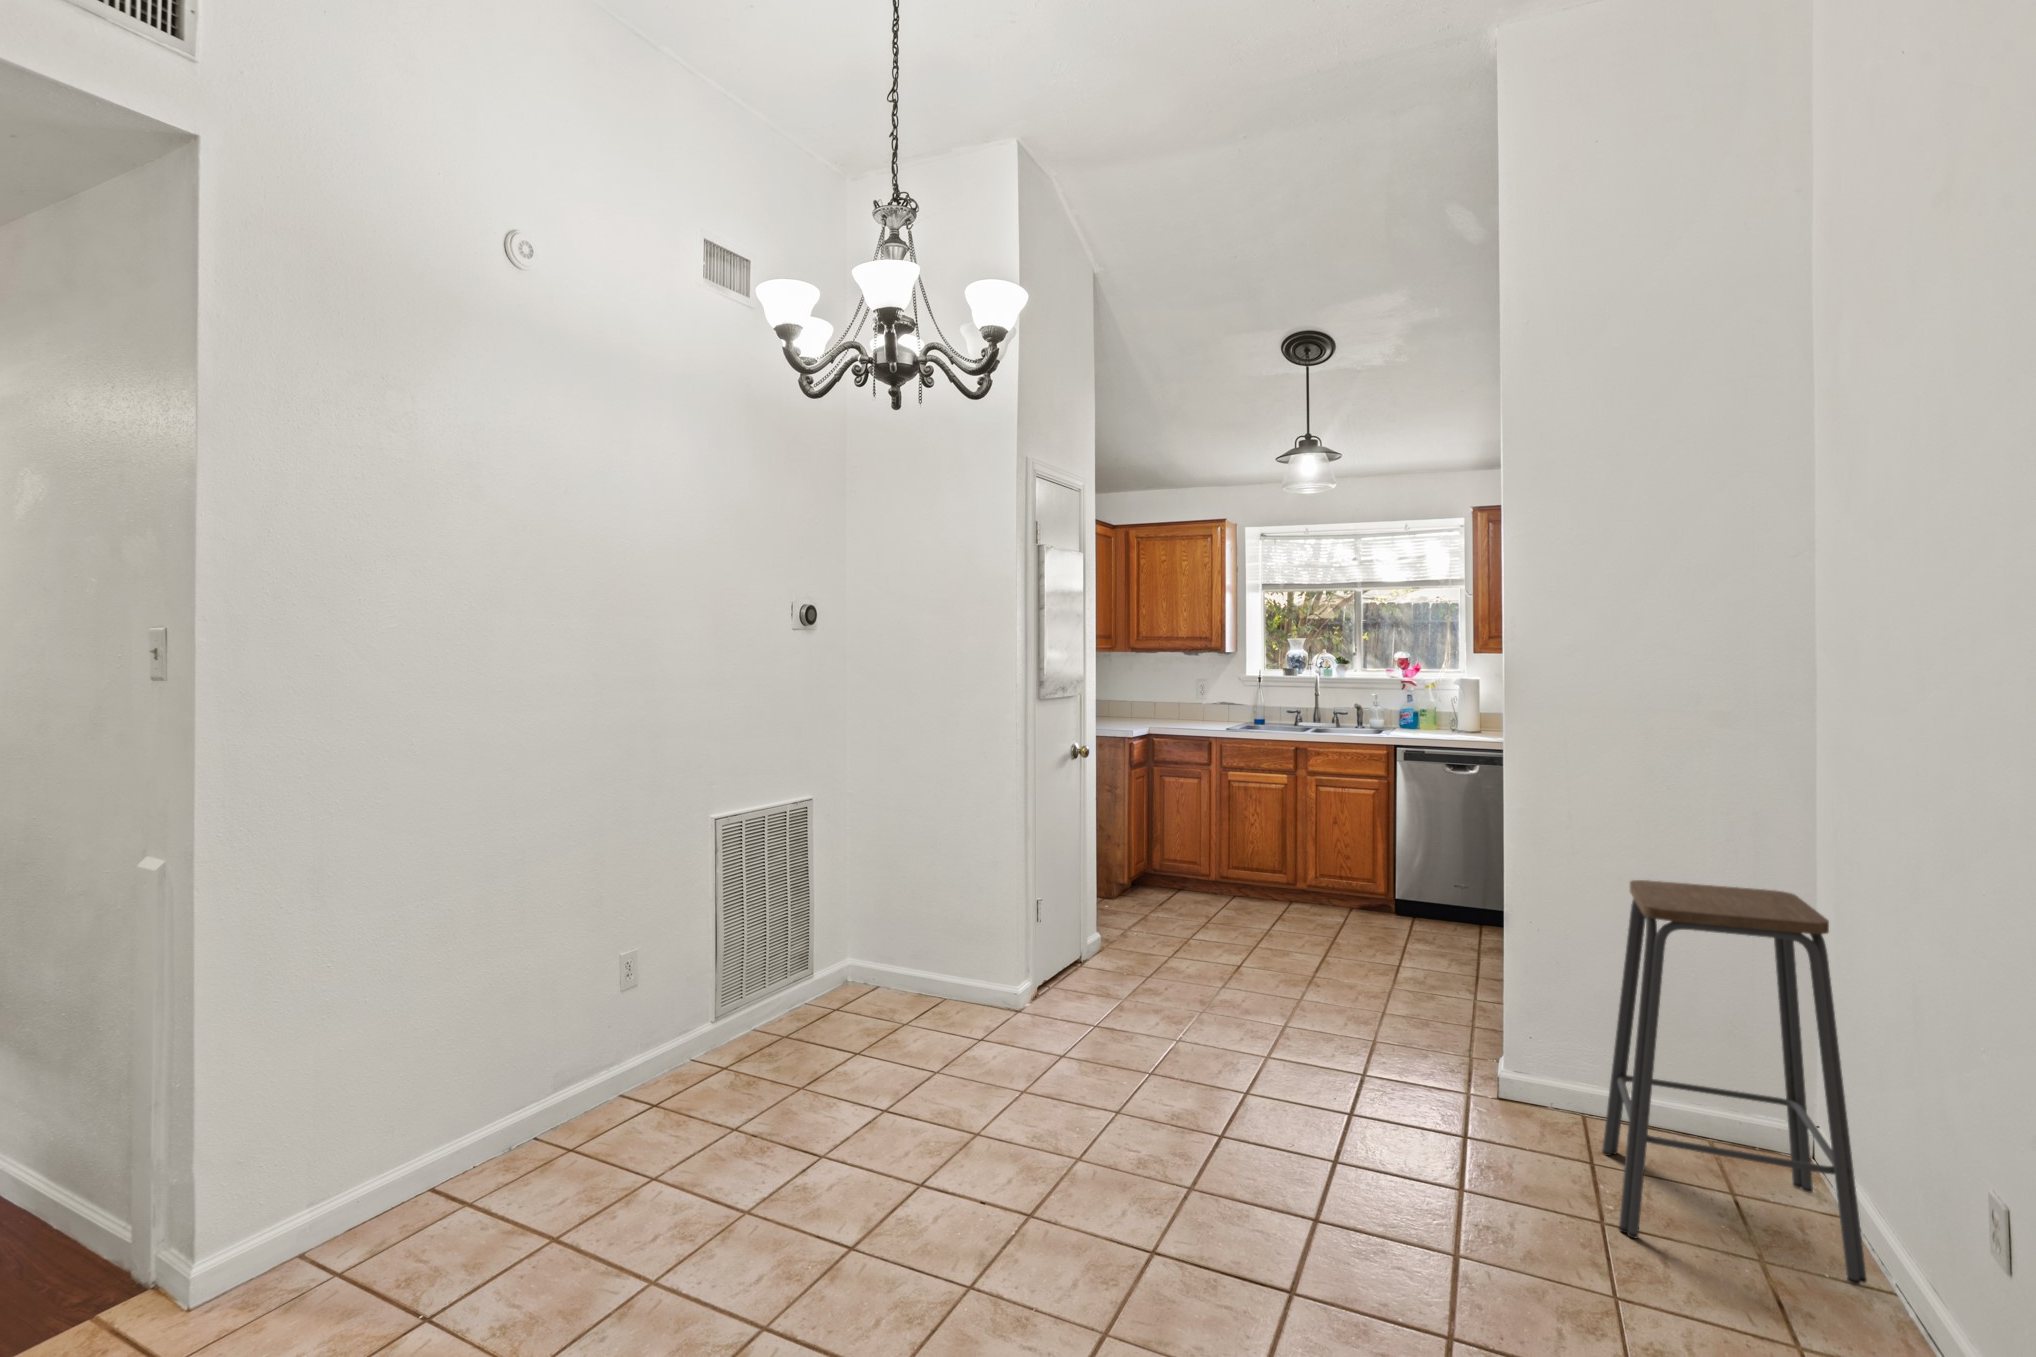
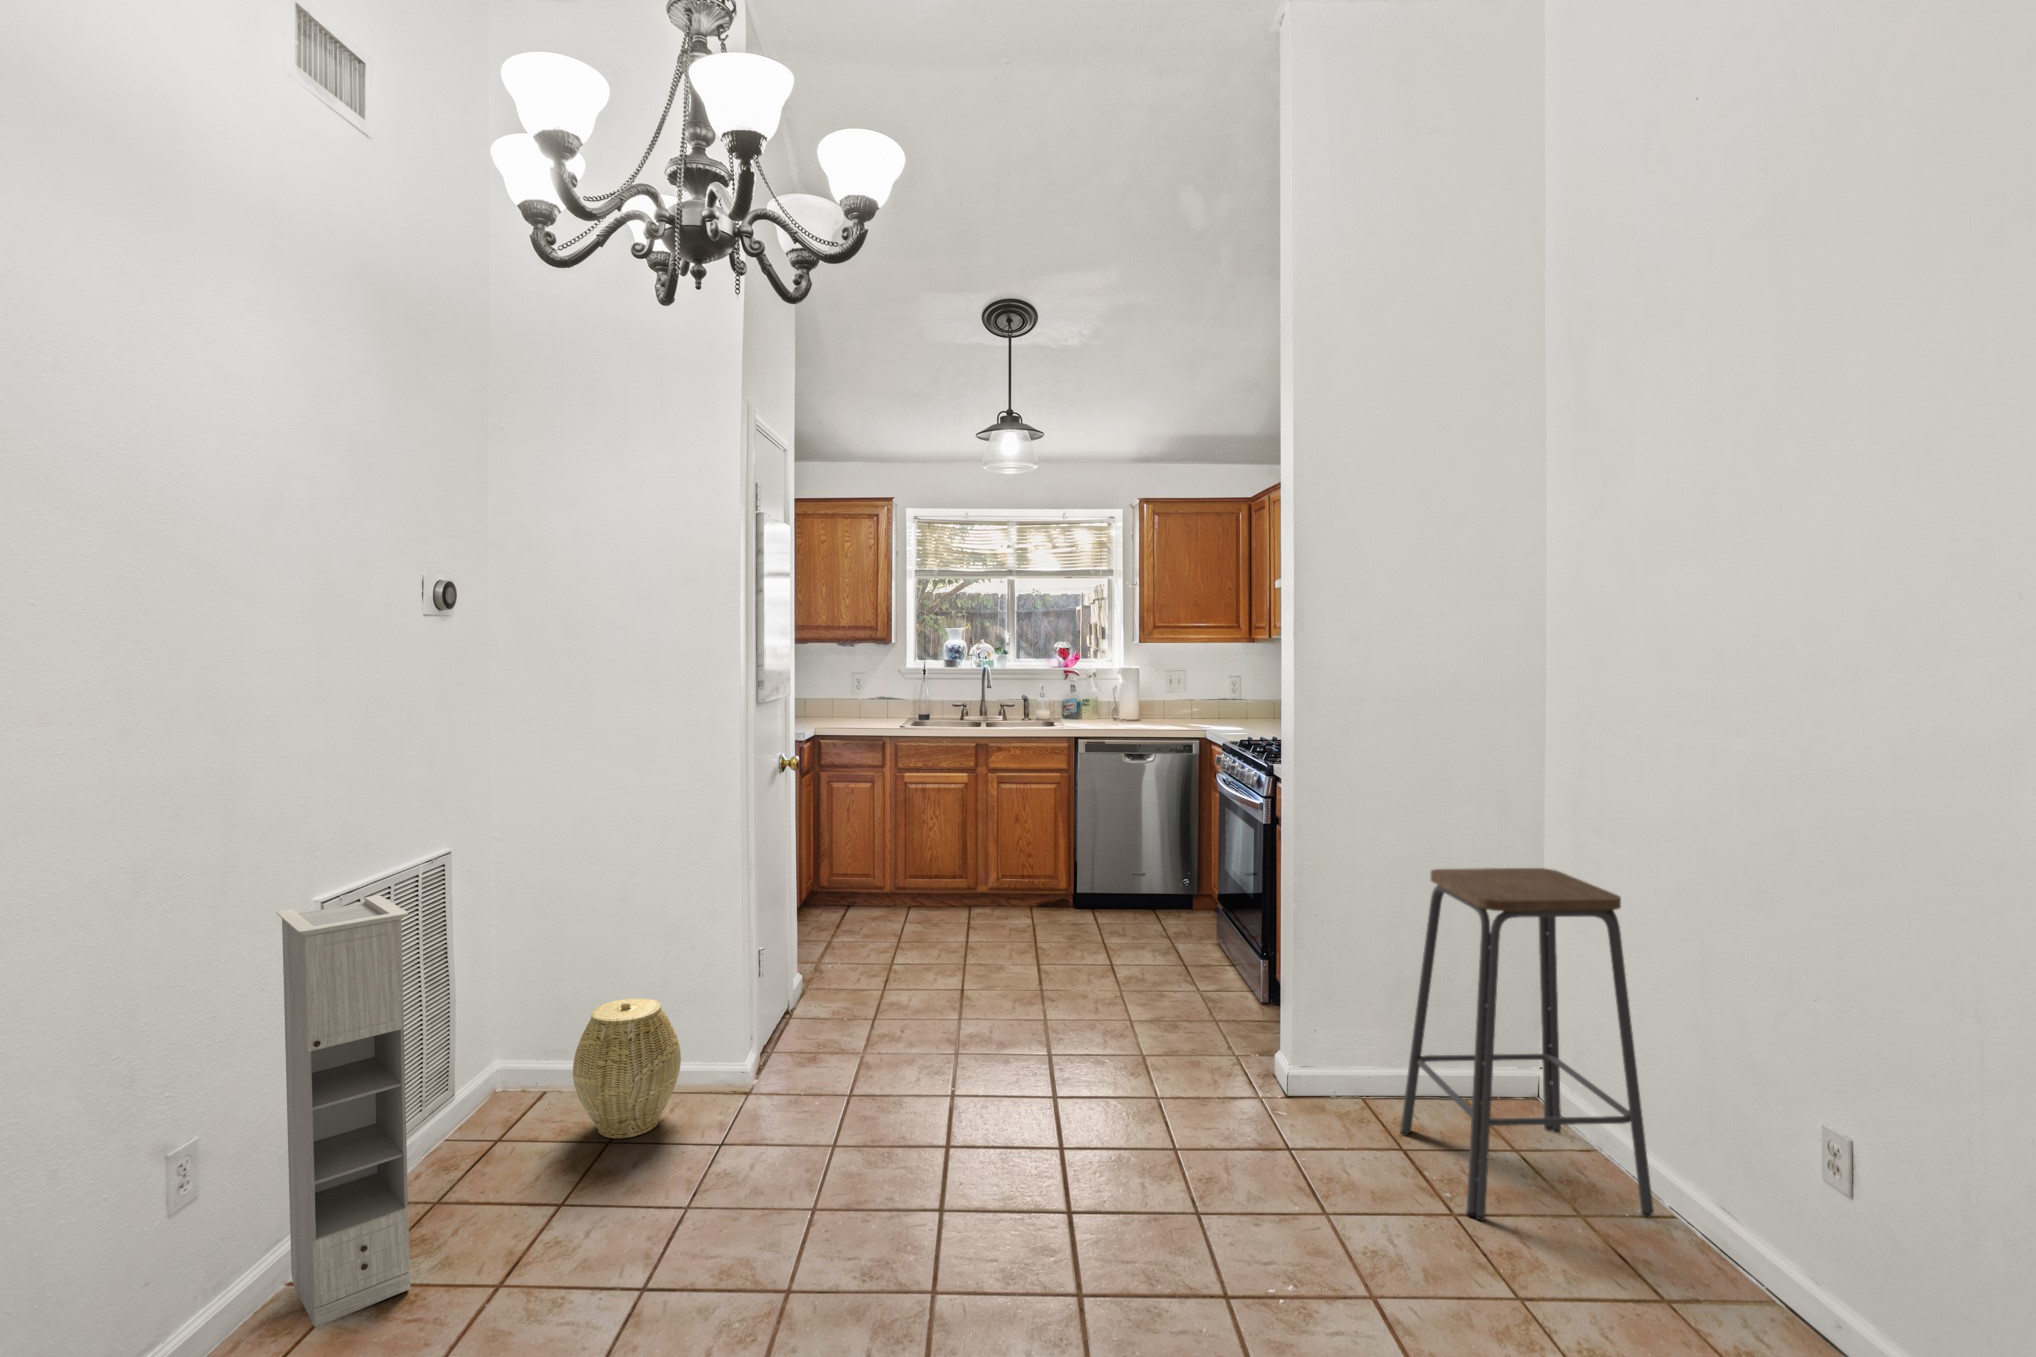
cabinet: none [688,815,754,1087] -> present [276,895,410,1327]
woven basket: none [886,920,962,1023] -> present [573,998,681,1138]

